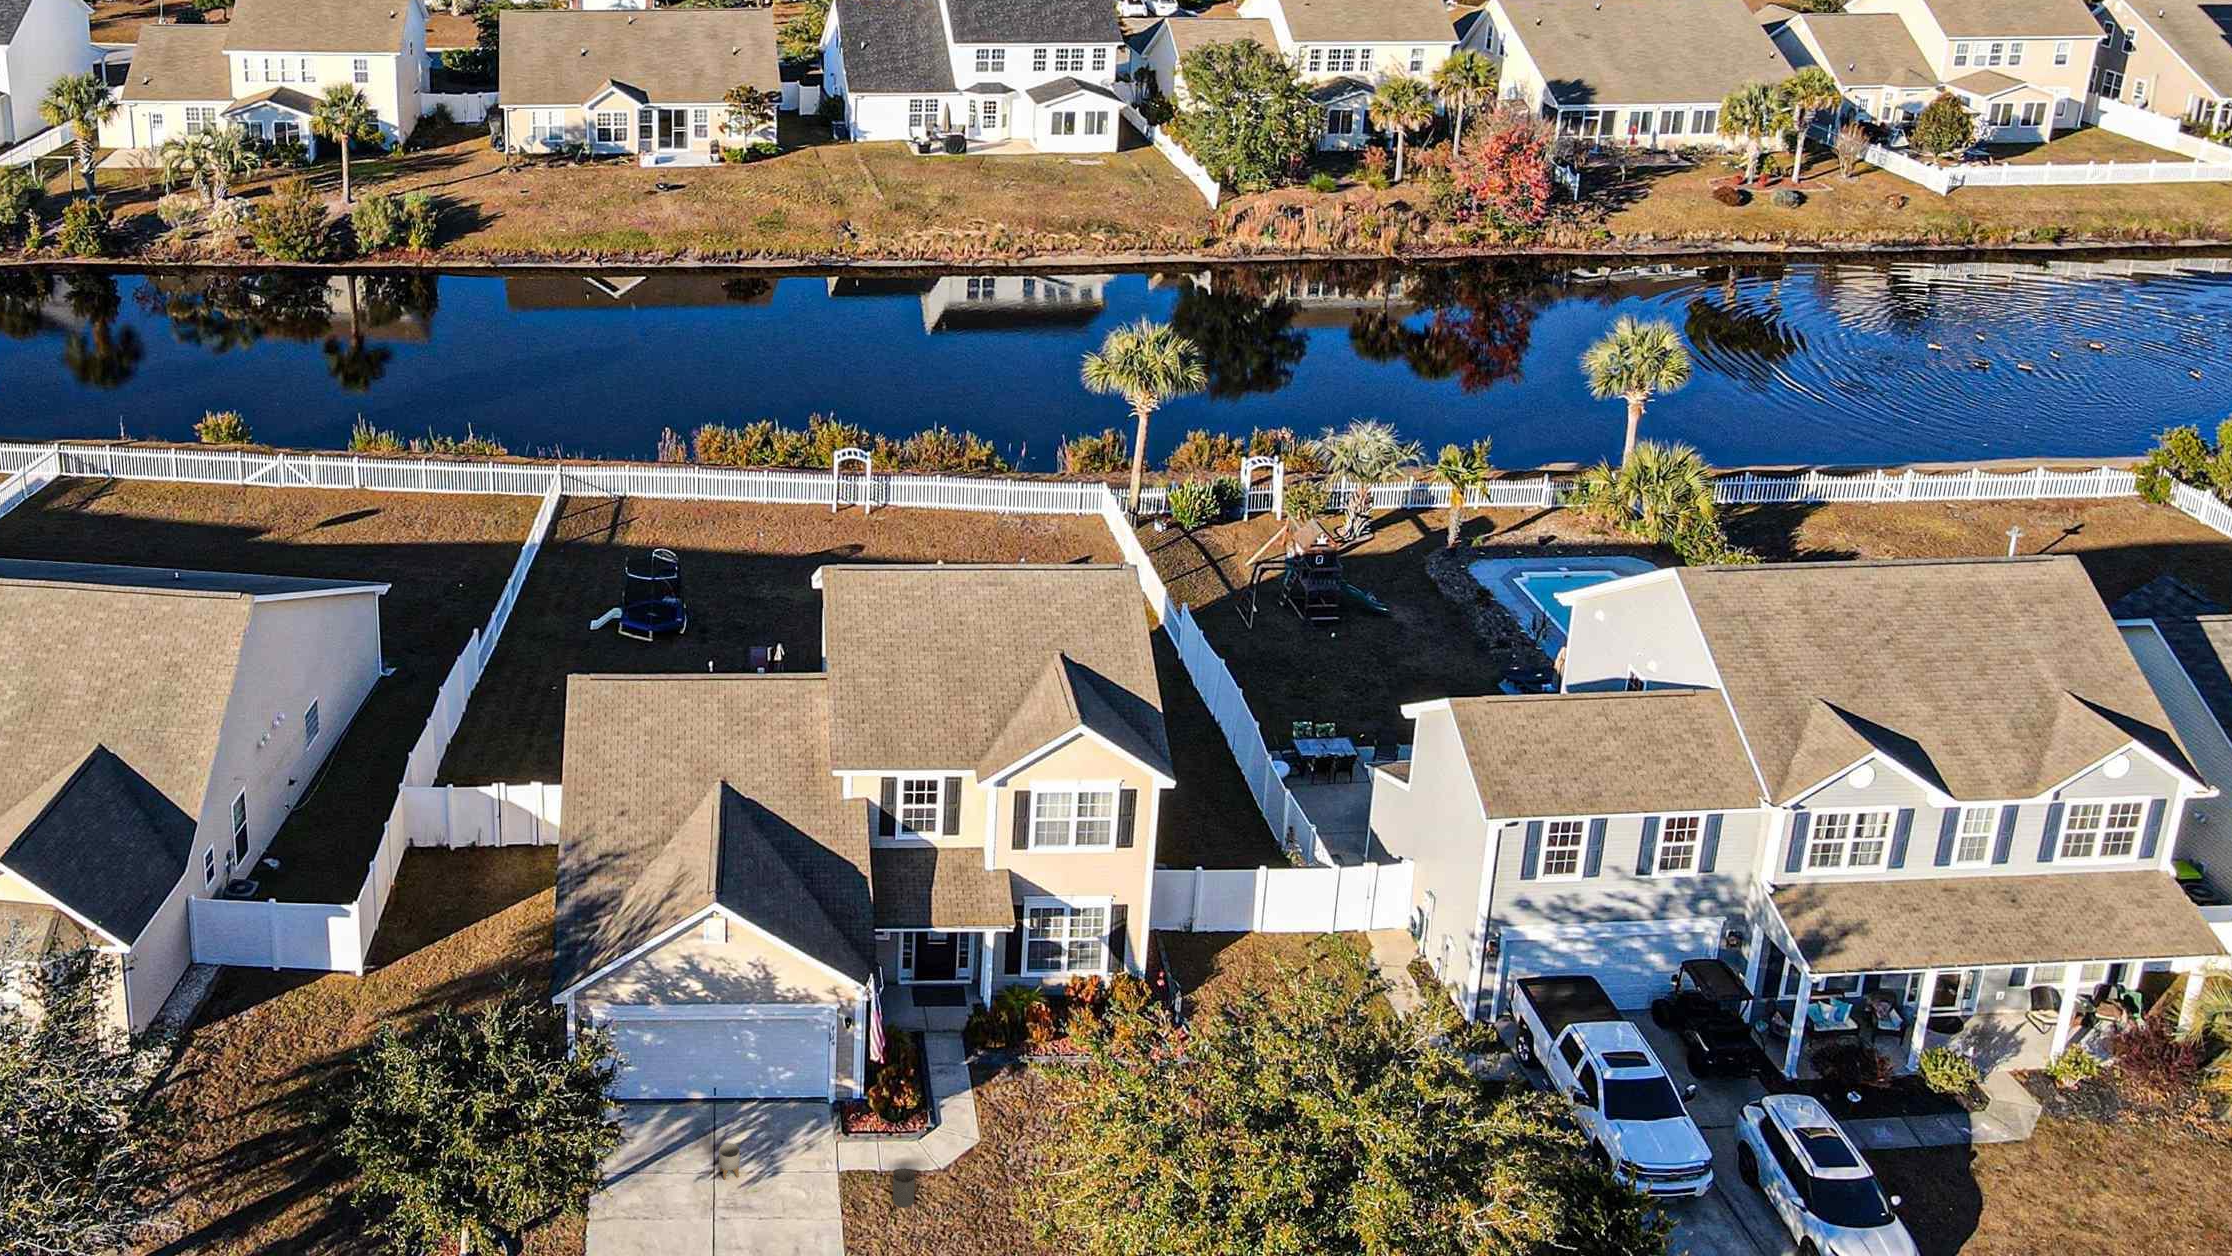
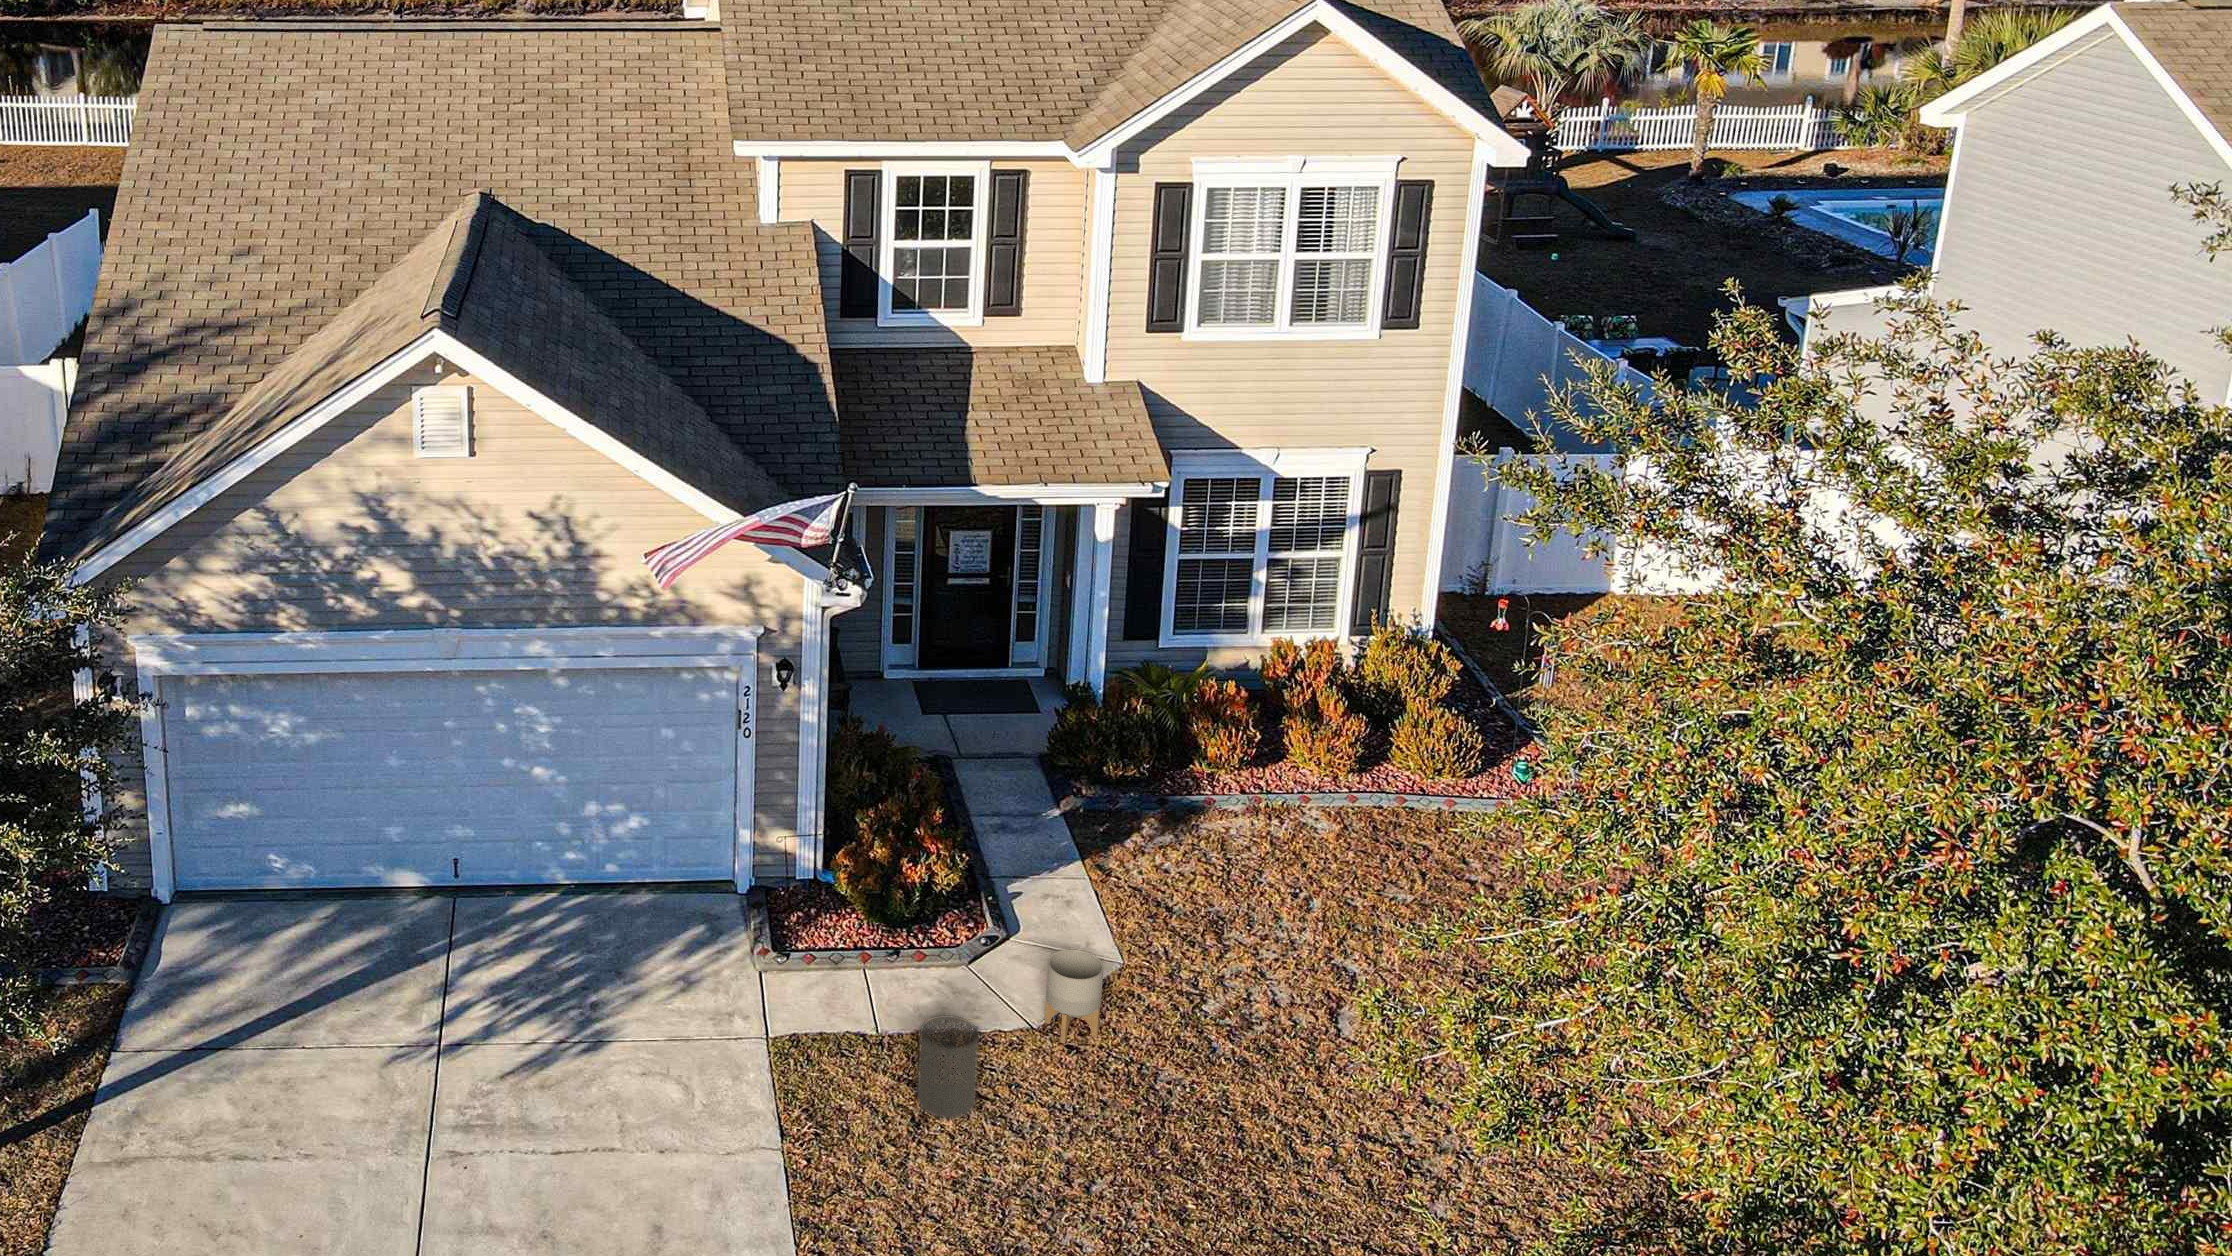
planter: present [719,1143,740,1180] -> present [1045,949,1104,1044]

